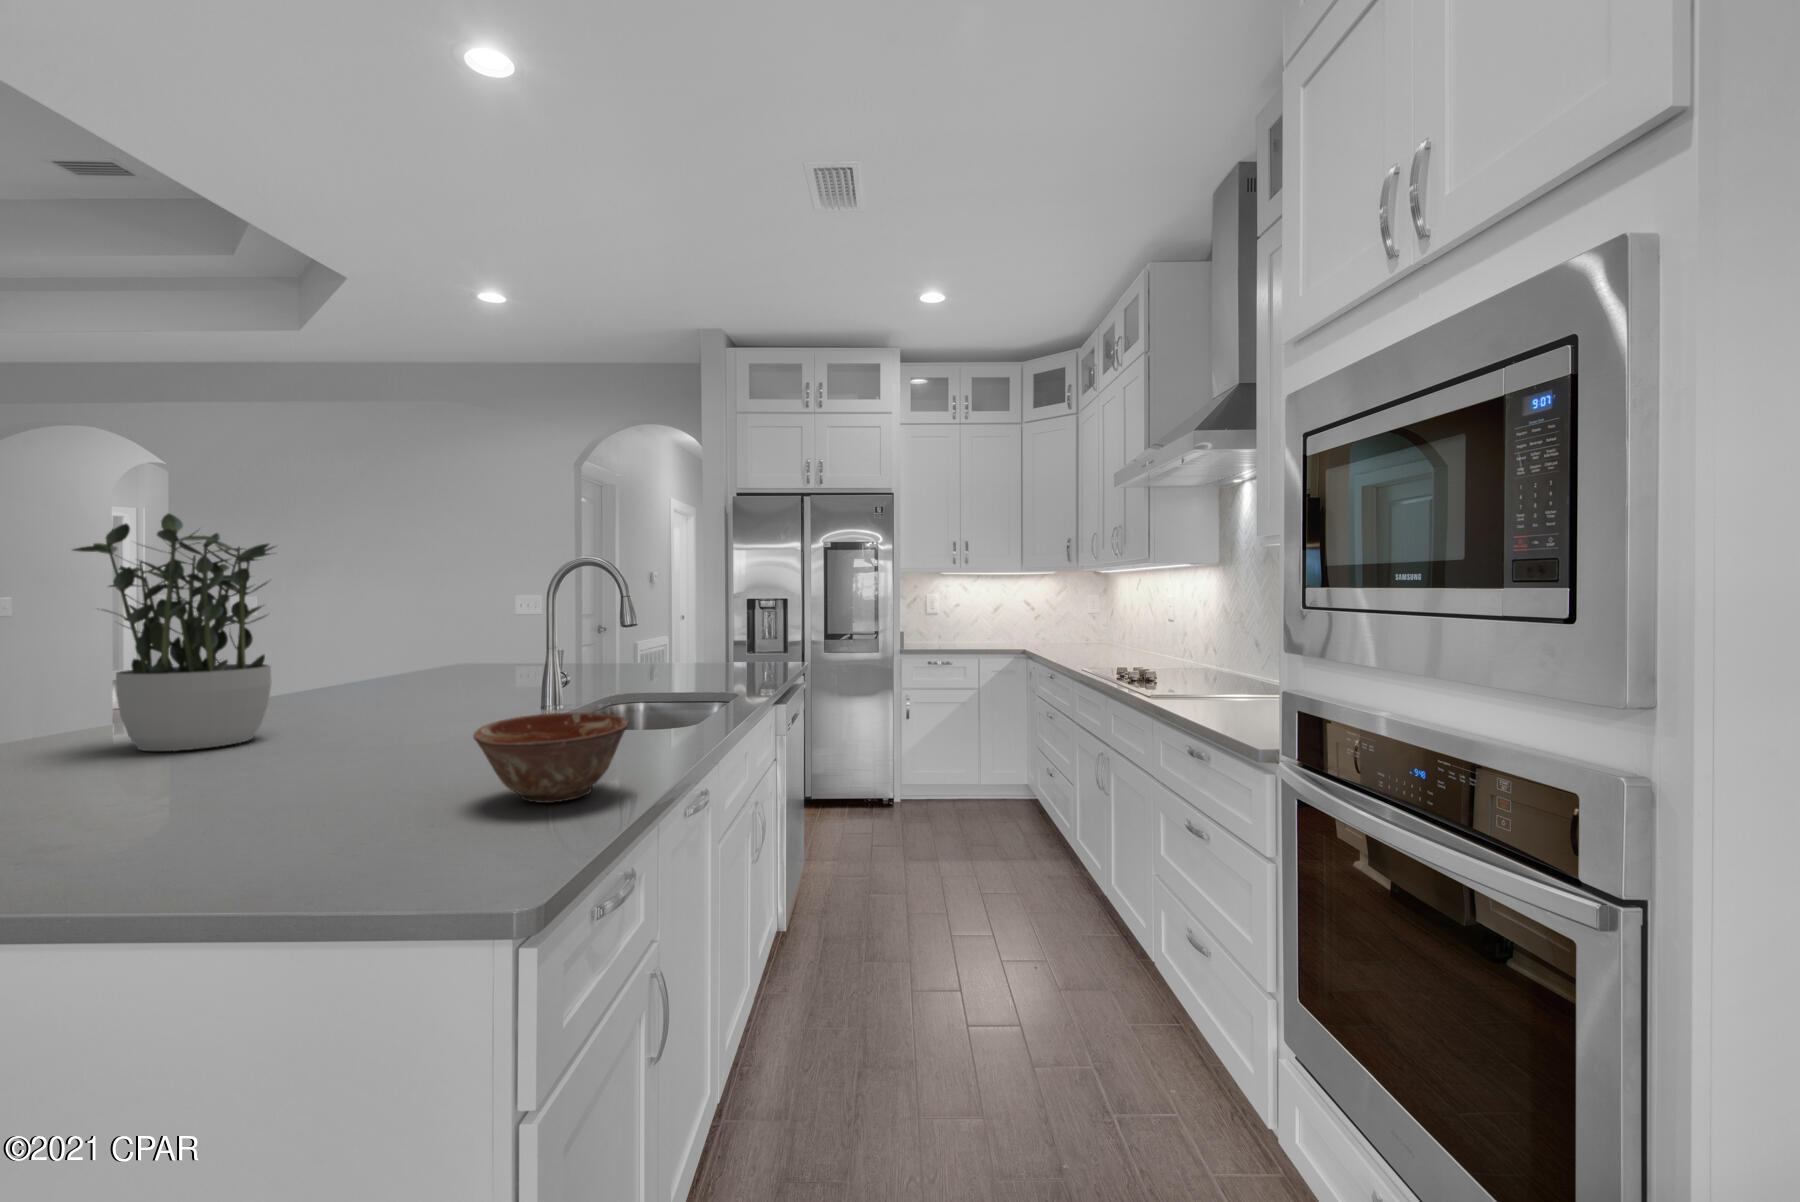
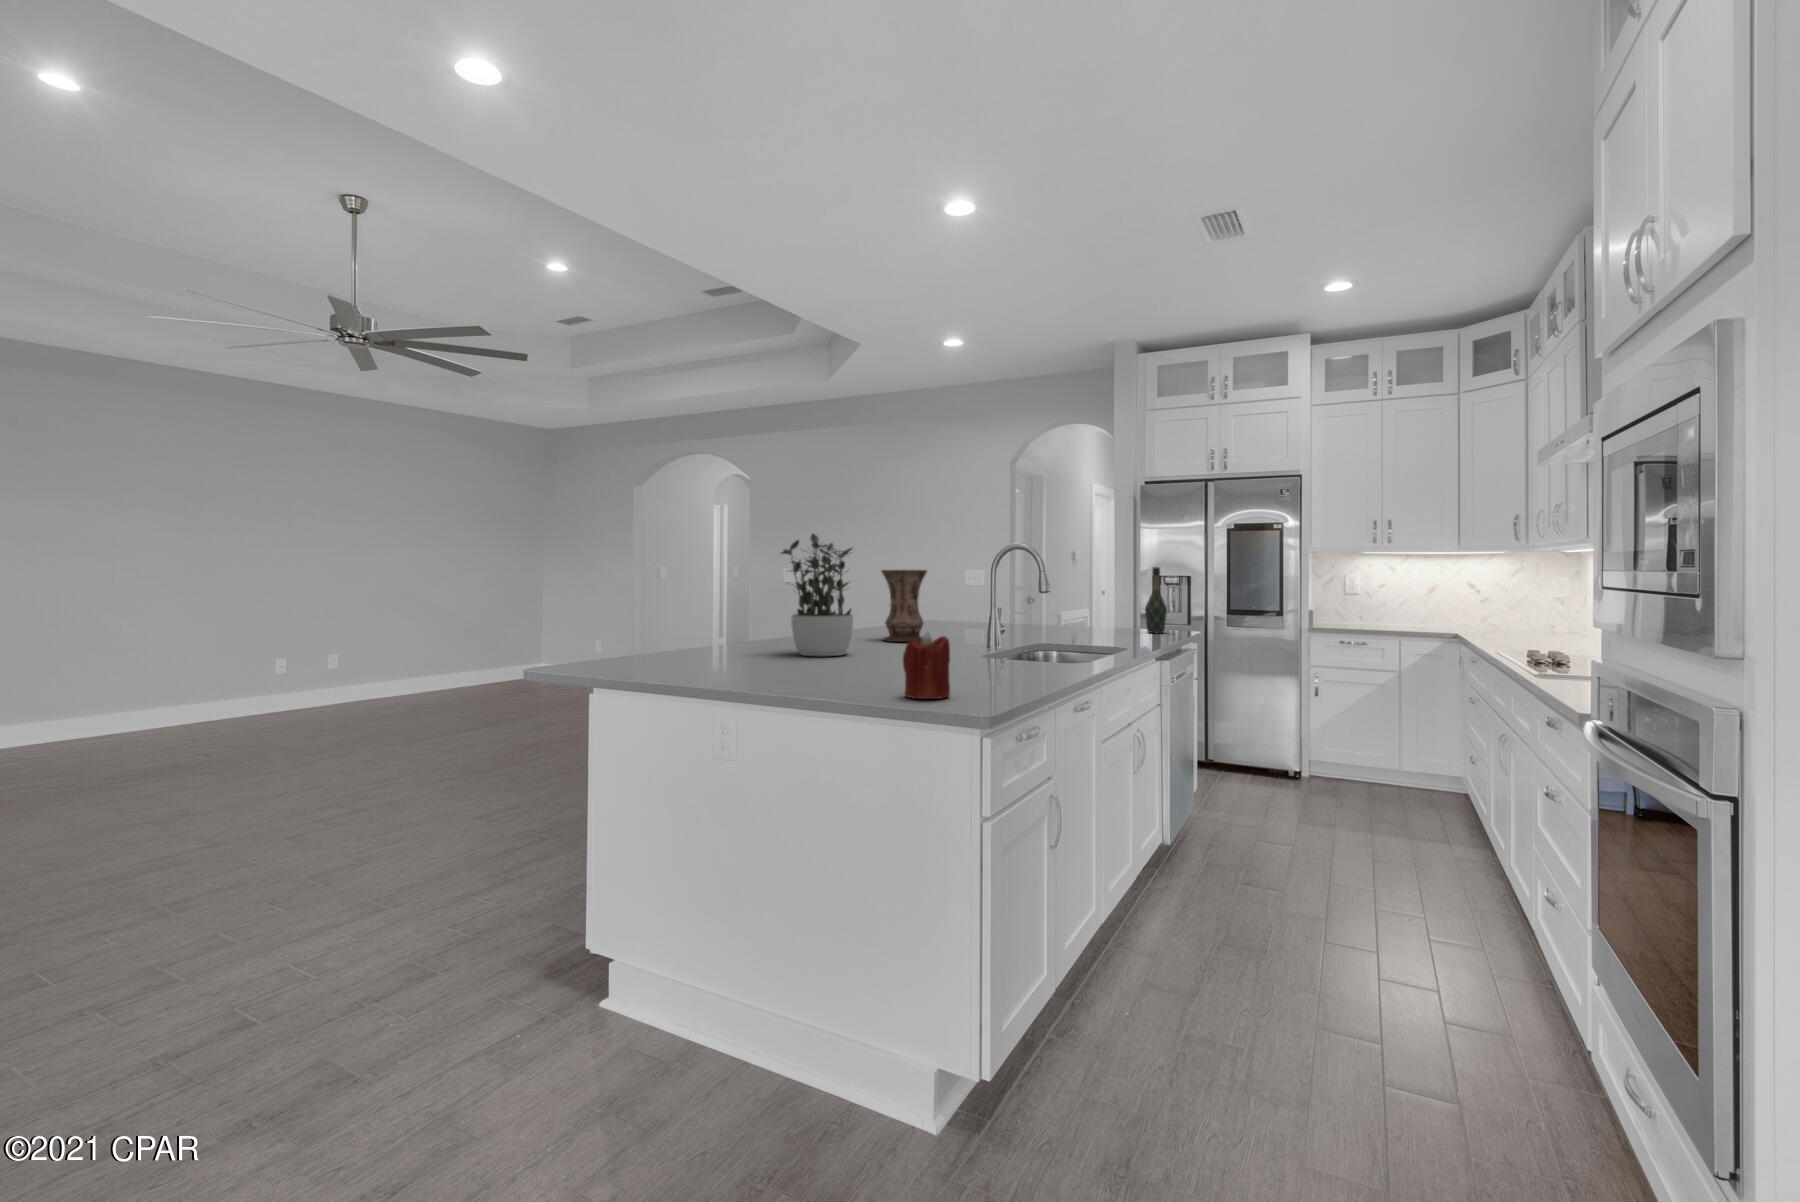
wine bottle: none [750,585,775,665] -> present [1145,567,1167,633]
vase: none [351,586,439,702] -> present [882,570,927,642]
candle: none [317,712,441,874] -> present [903,632,950,699]
ceramic bowl: present [473,713,628,803] -> none [960,643,1036,688]

